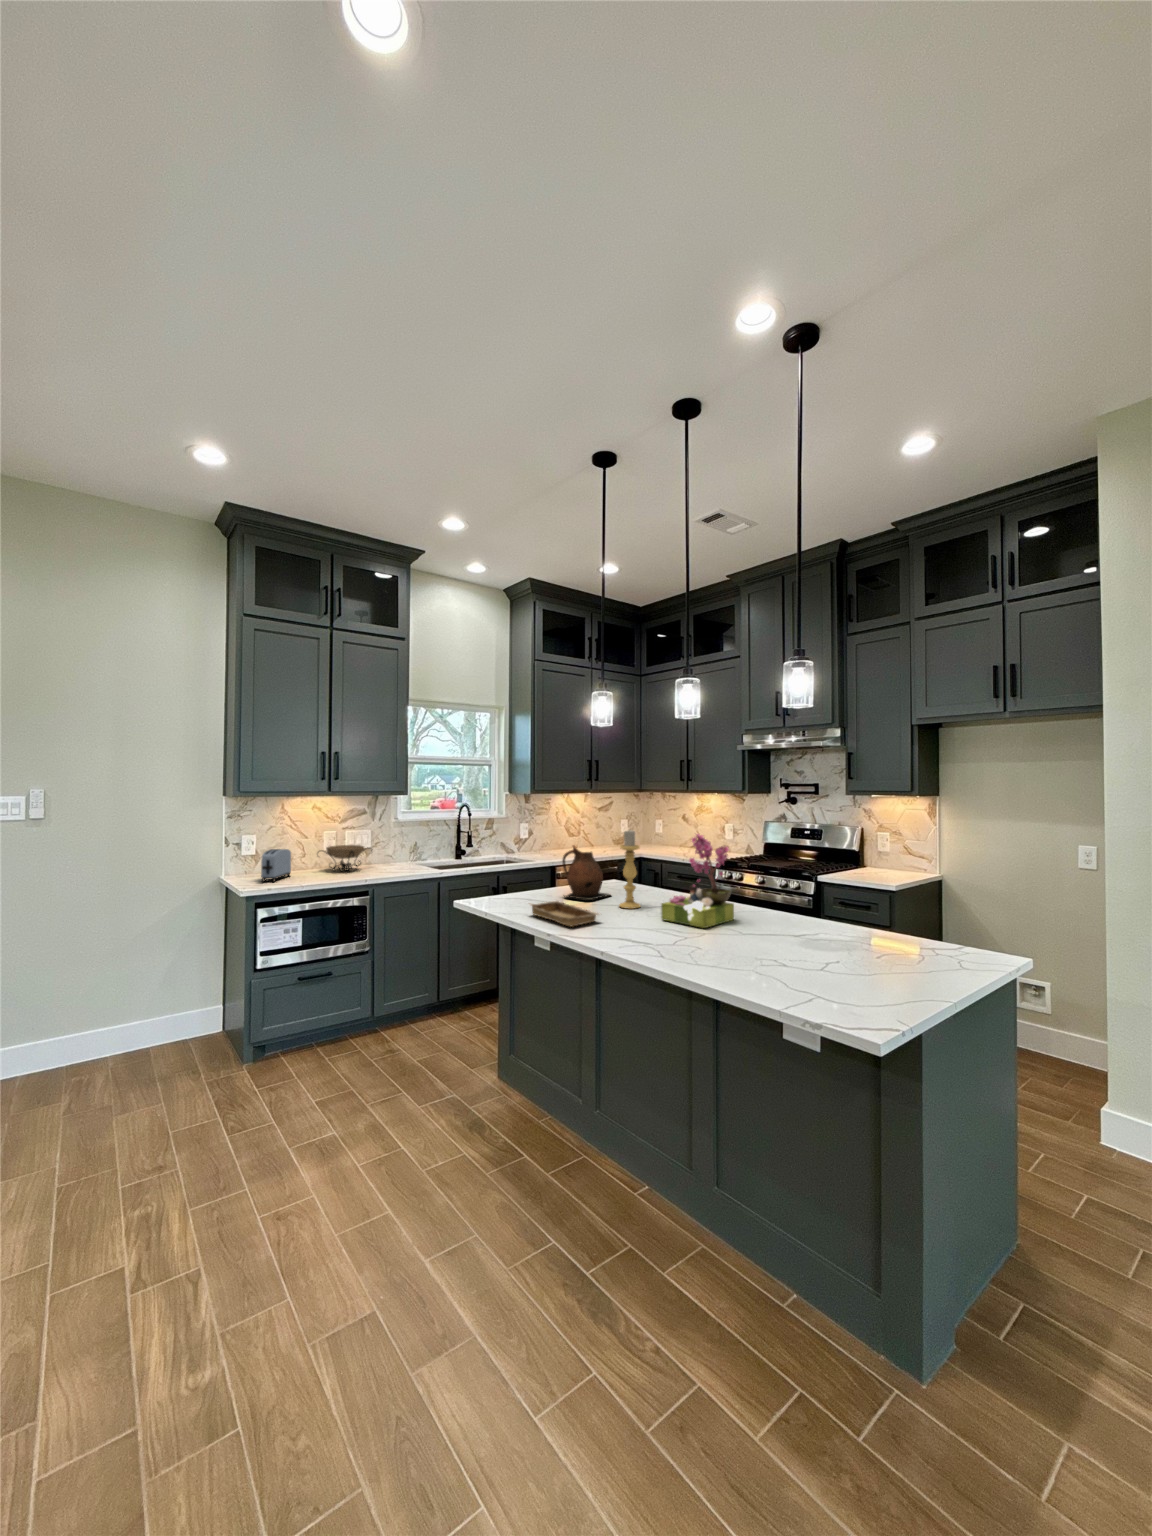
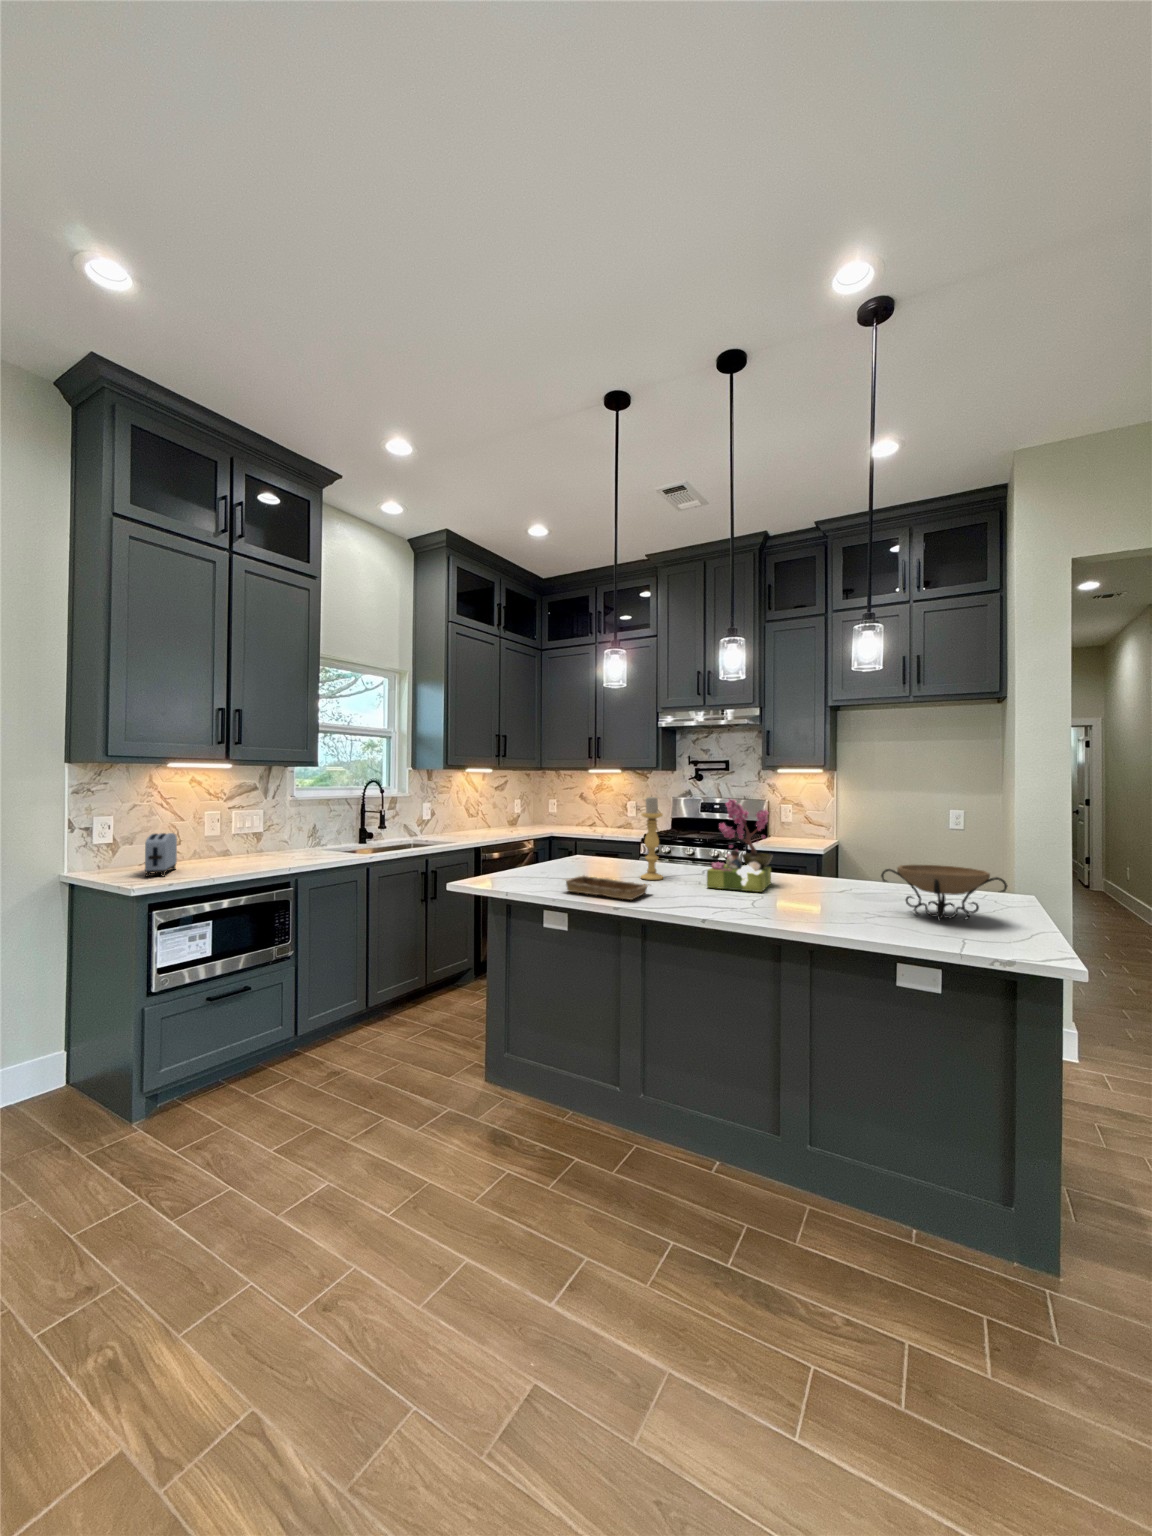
decorative bowl: present [323,845,372,871] -> present [881,865,1008,920]
ceramic pitcher: present [562,845,611,900] -> none [564,816,615,876]

